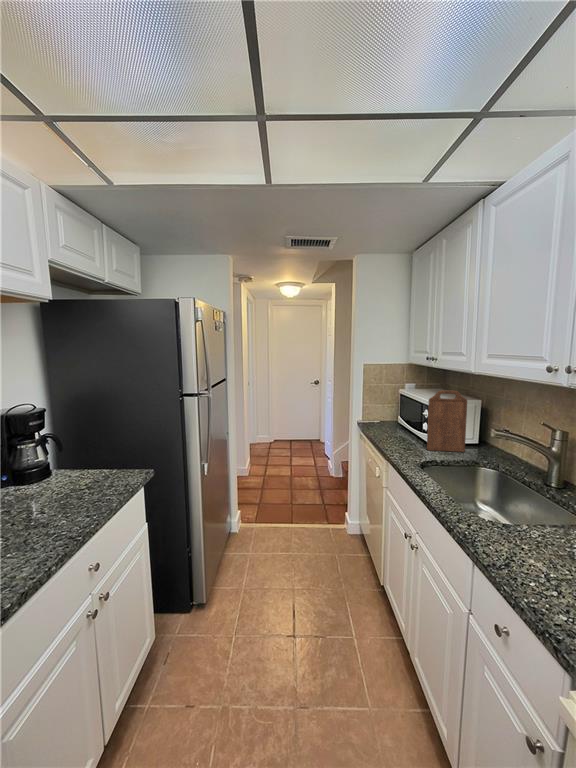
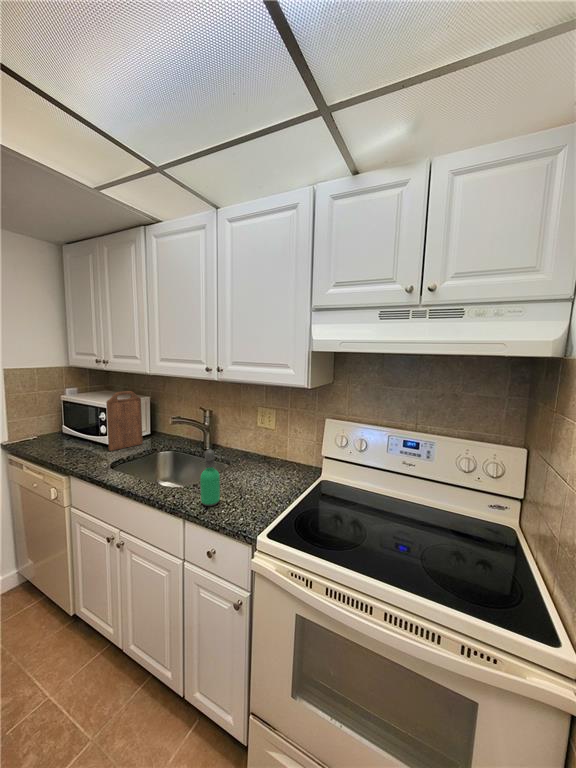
soap dispenser: none [500,483,537,567] -> present [200,449,221,506]

